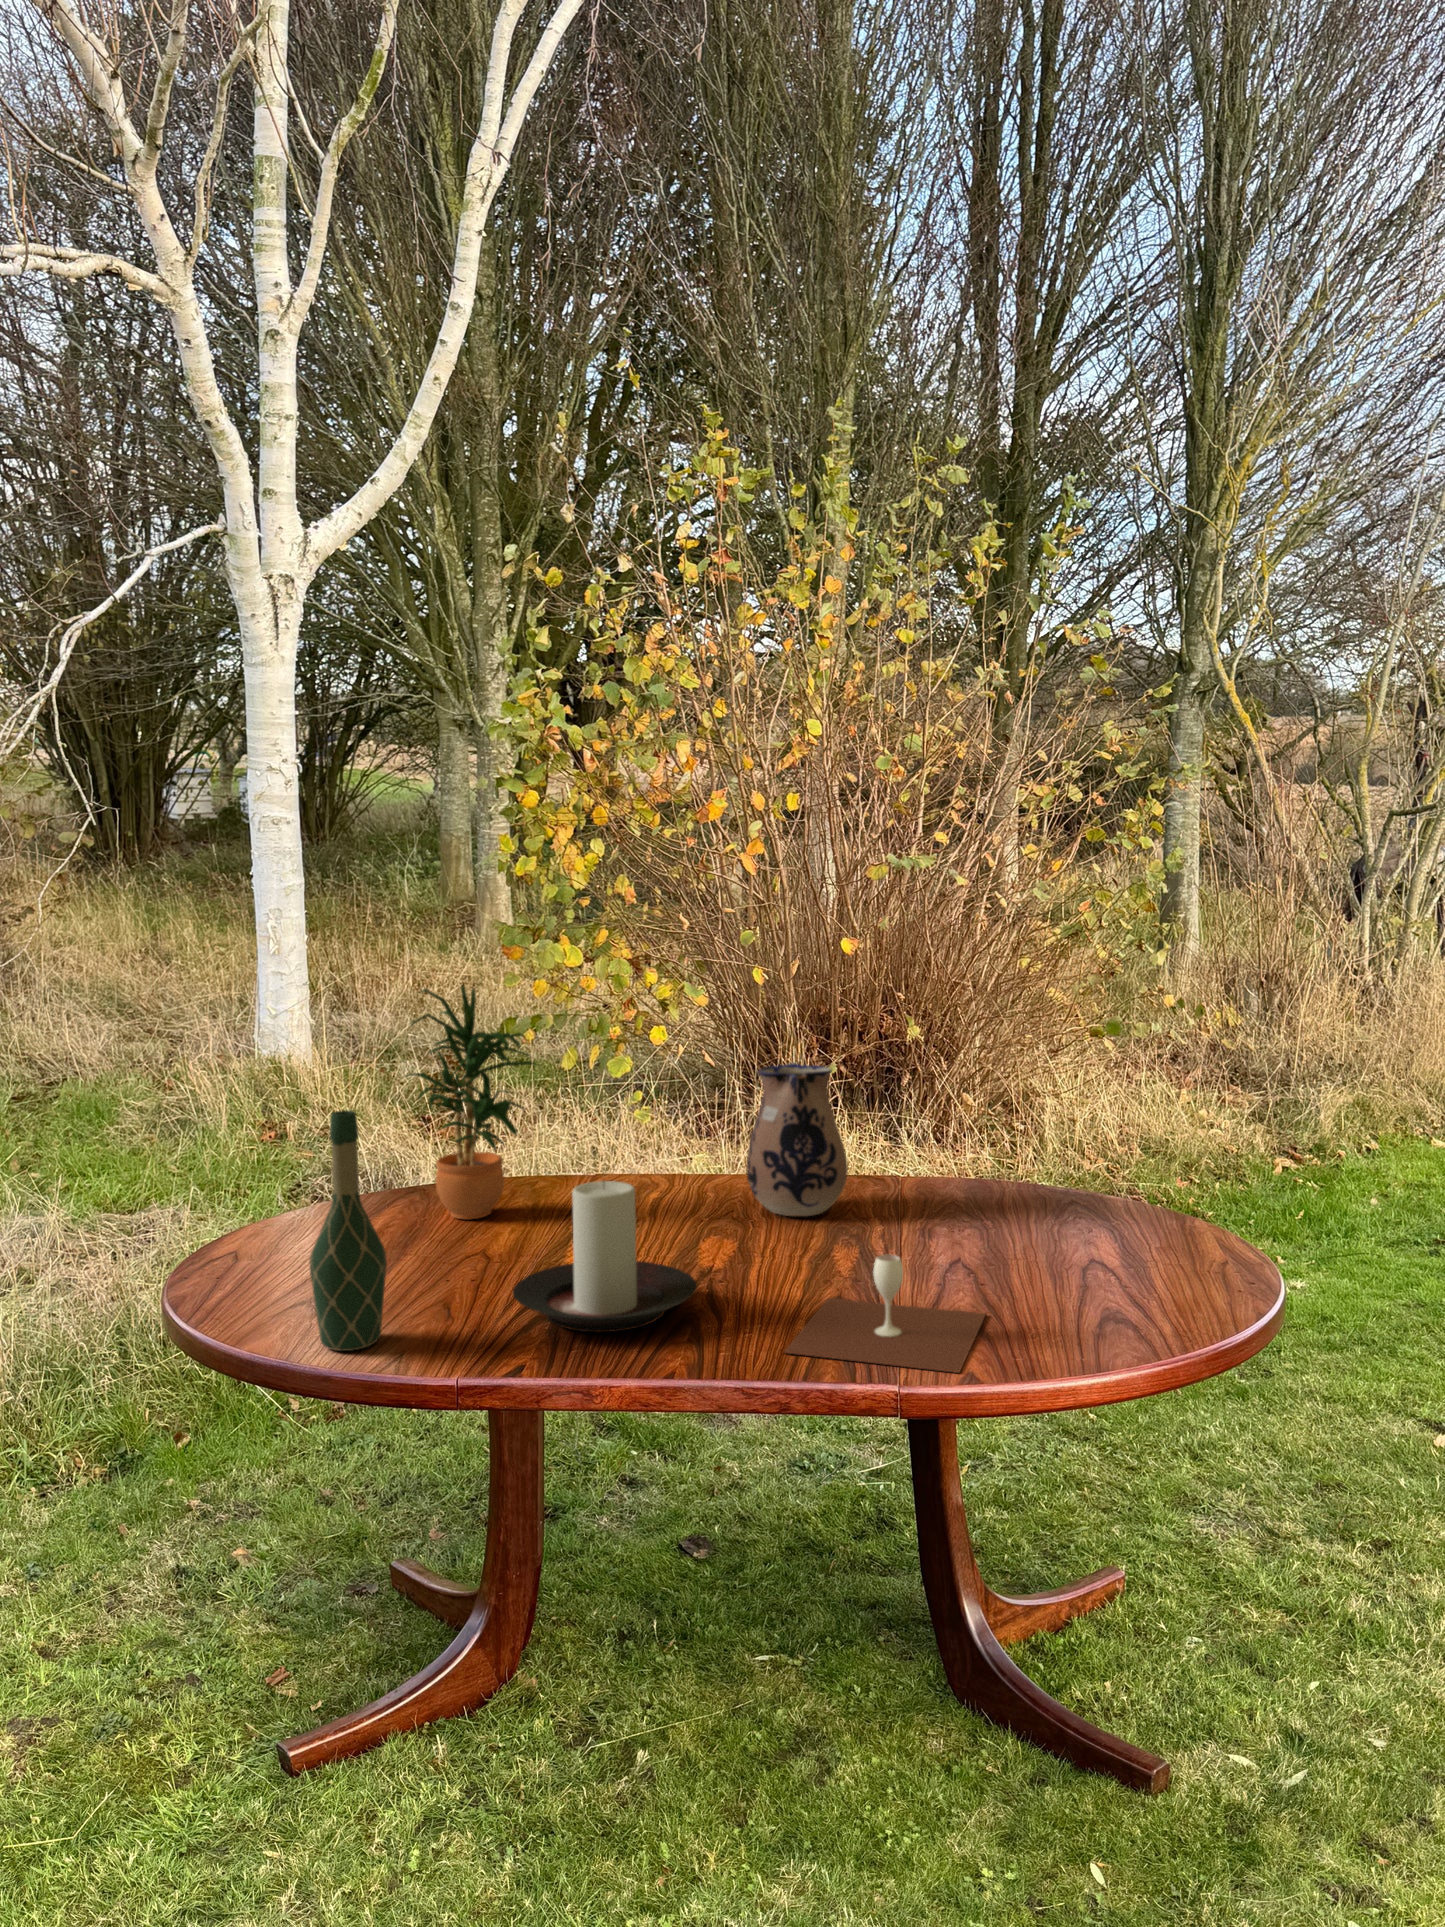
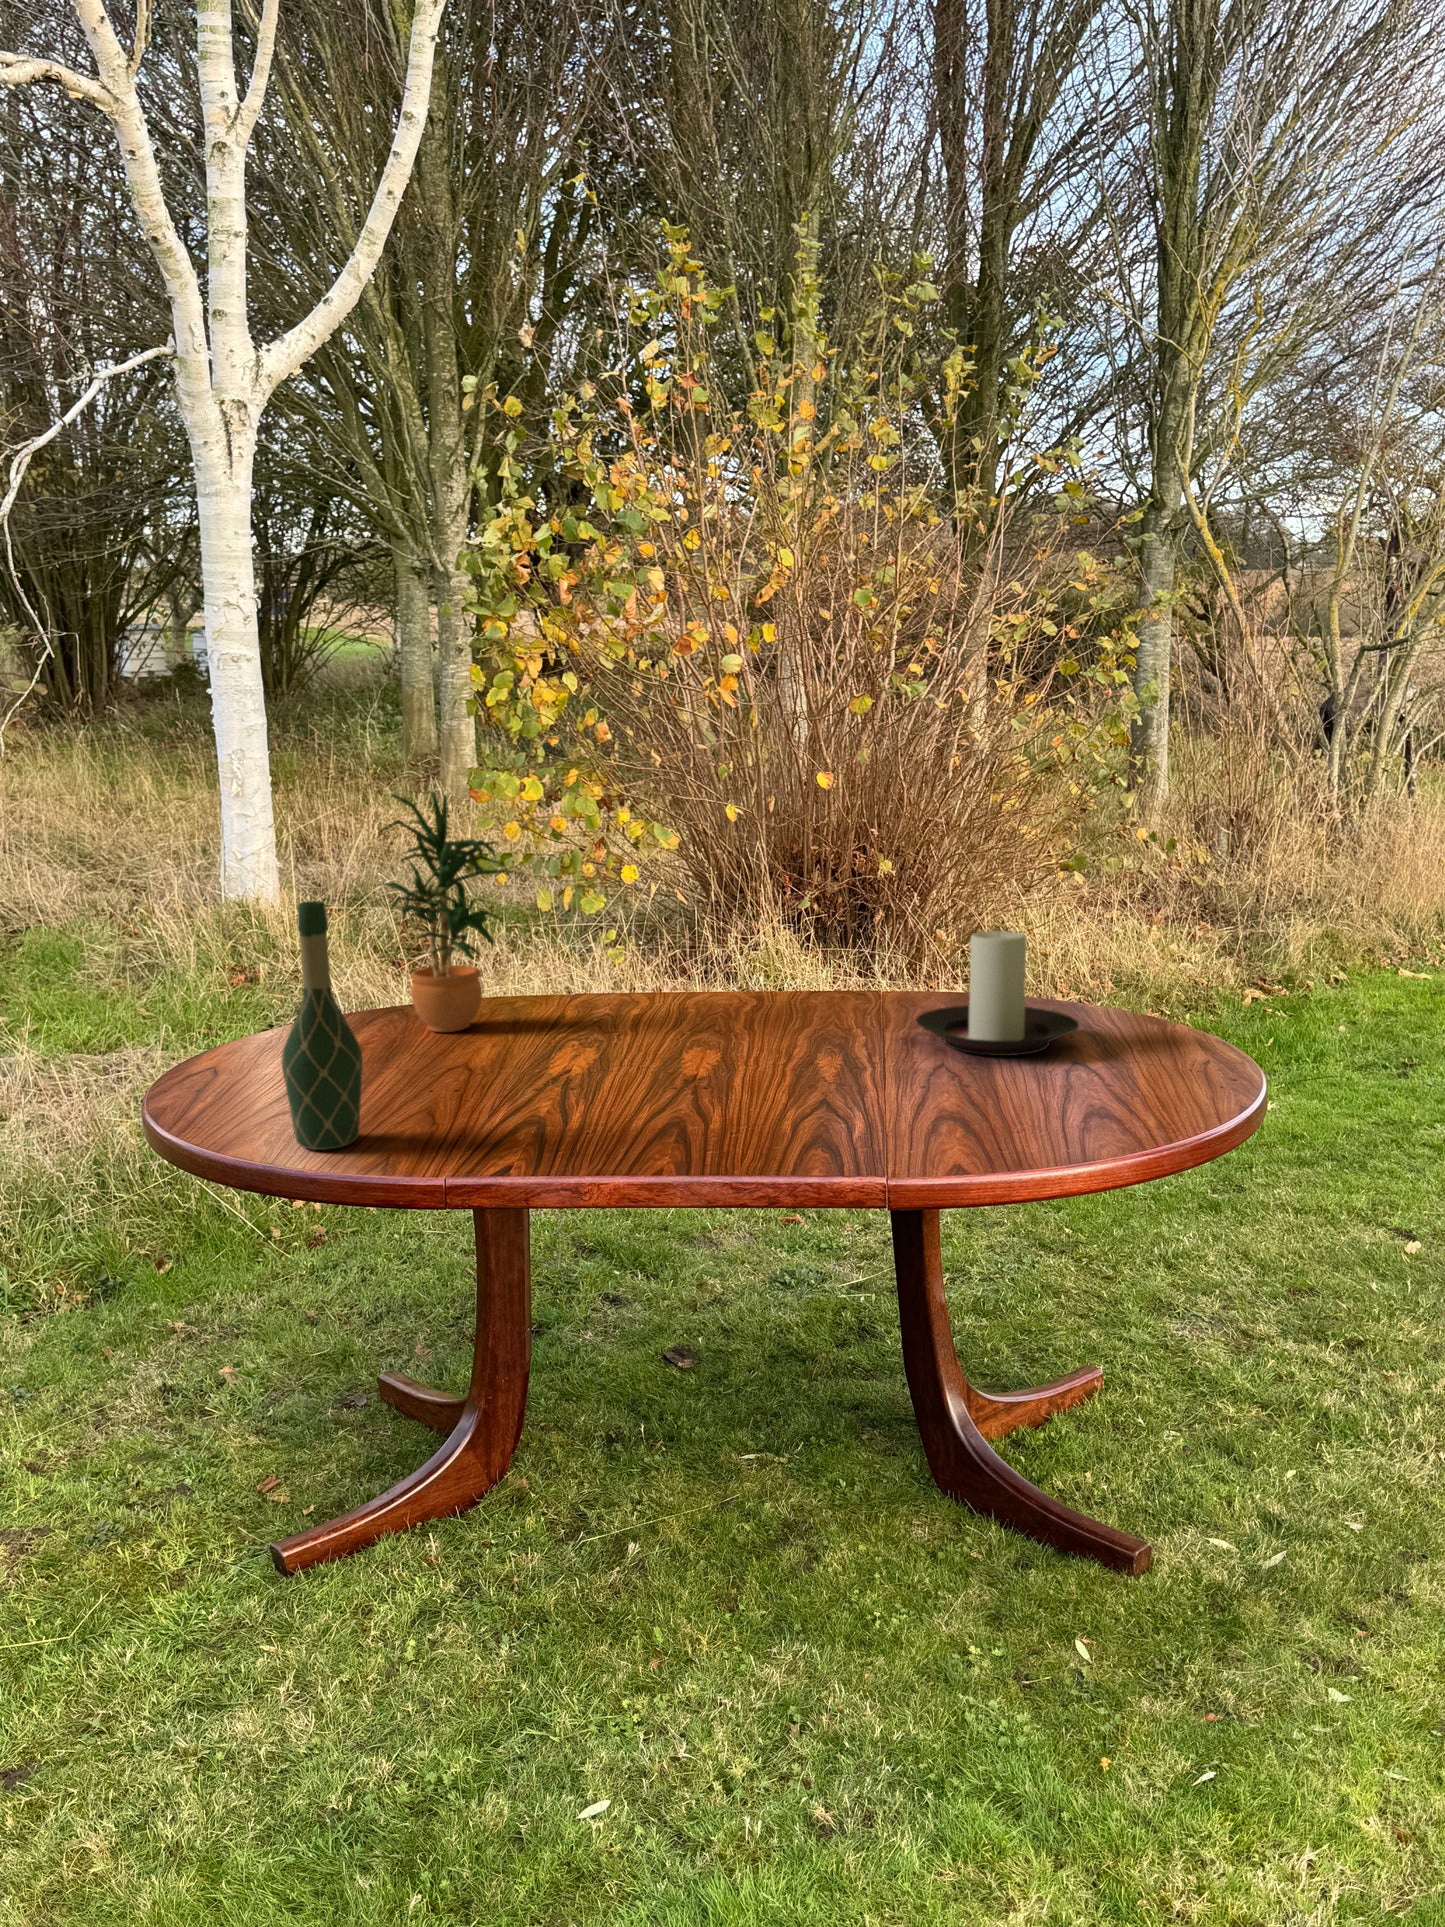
ceramic pitcher: present [746,1062,848,1216] -> none [731,870,834,1025]
candle holder: present [512,1180,697,1333] -> present [916,930,1079,1056]
wine glass: present [784,1254,985,1373] -> none [776,1046,982,1160]

